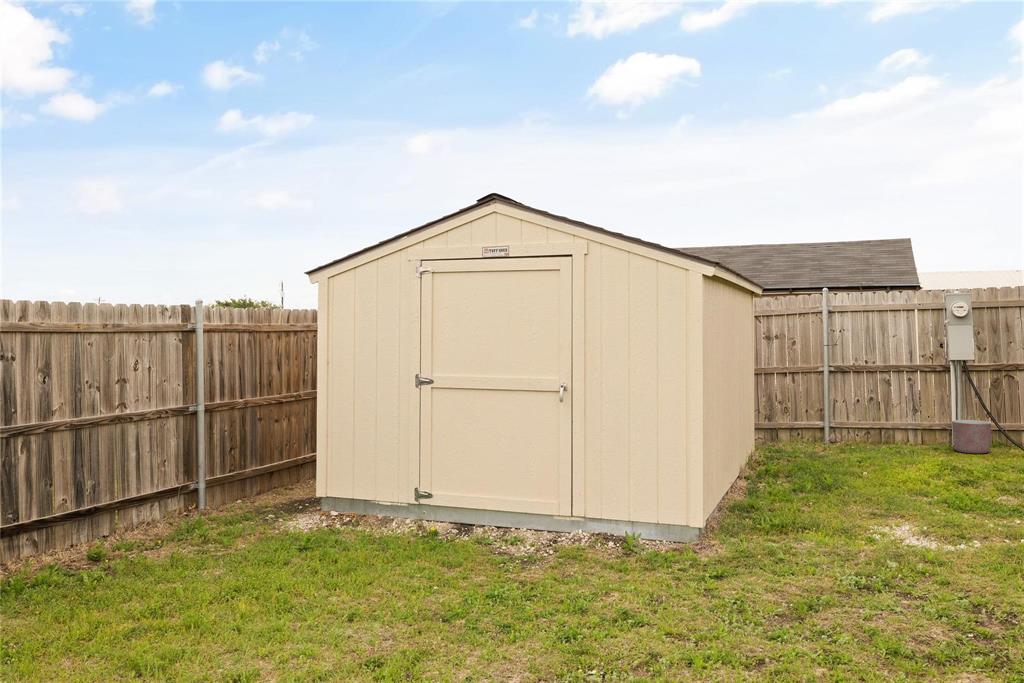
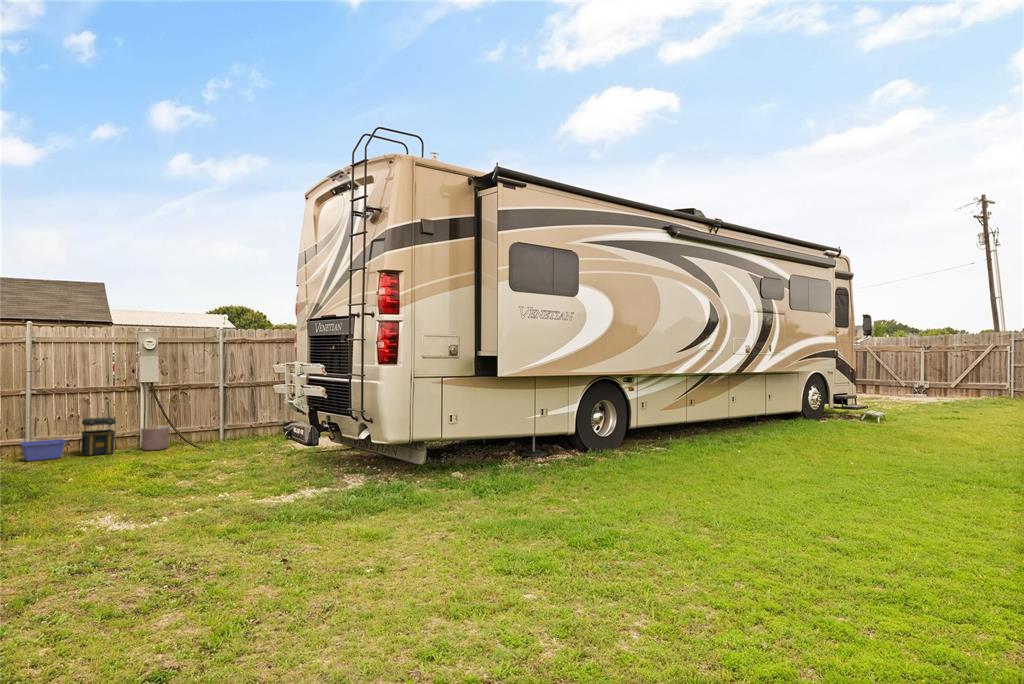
toolbox: none [881,403,920,450] -> present [81,417,116,456]
storage bin: none [821,424,866,447] -> present [19,439,66,461]

